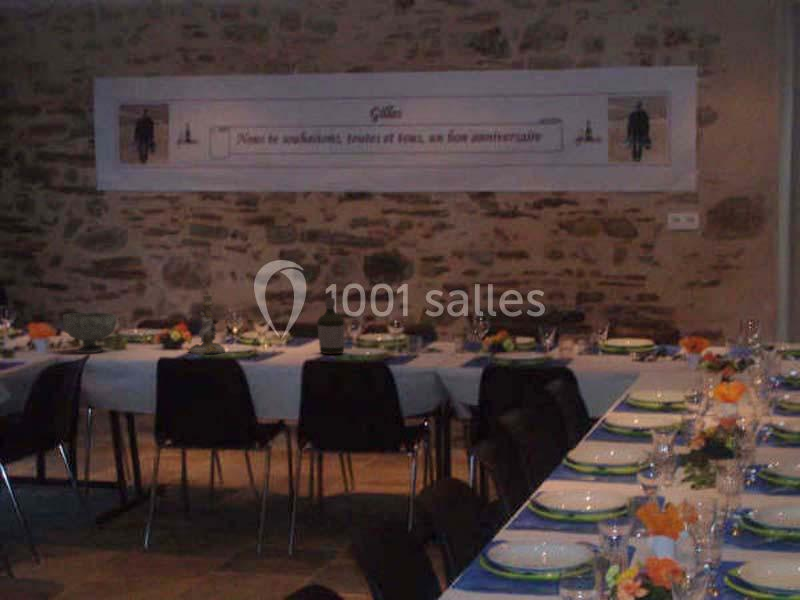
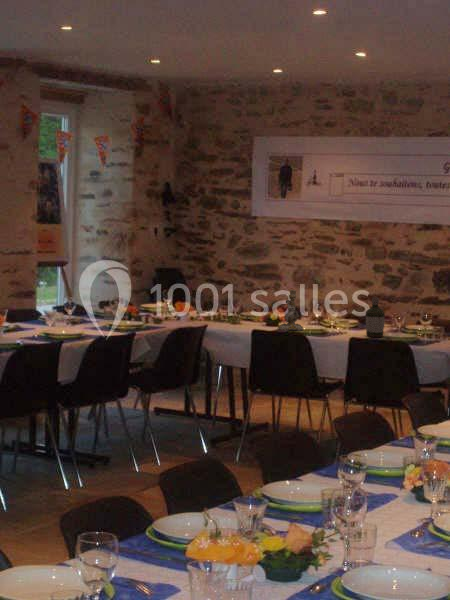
decorative bowl: present [63,312,116,353] -> none [199,297,234,325]

